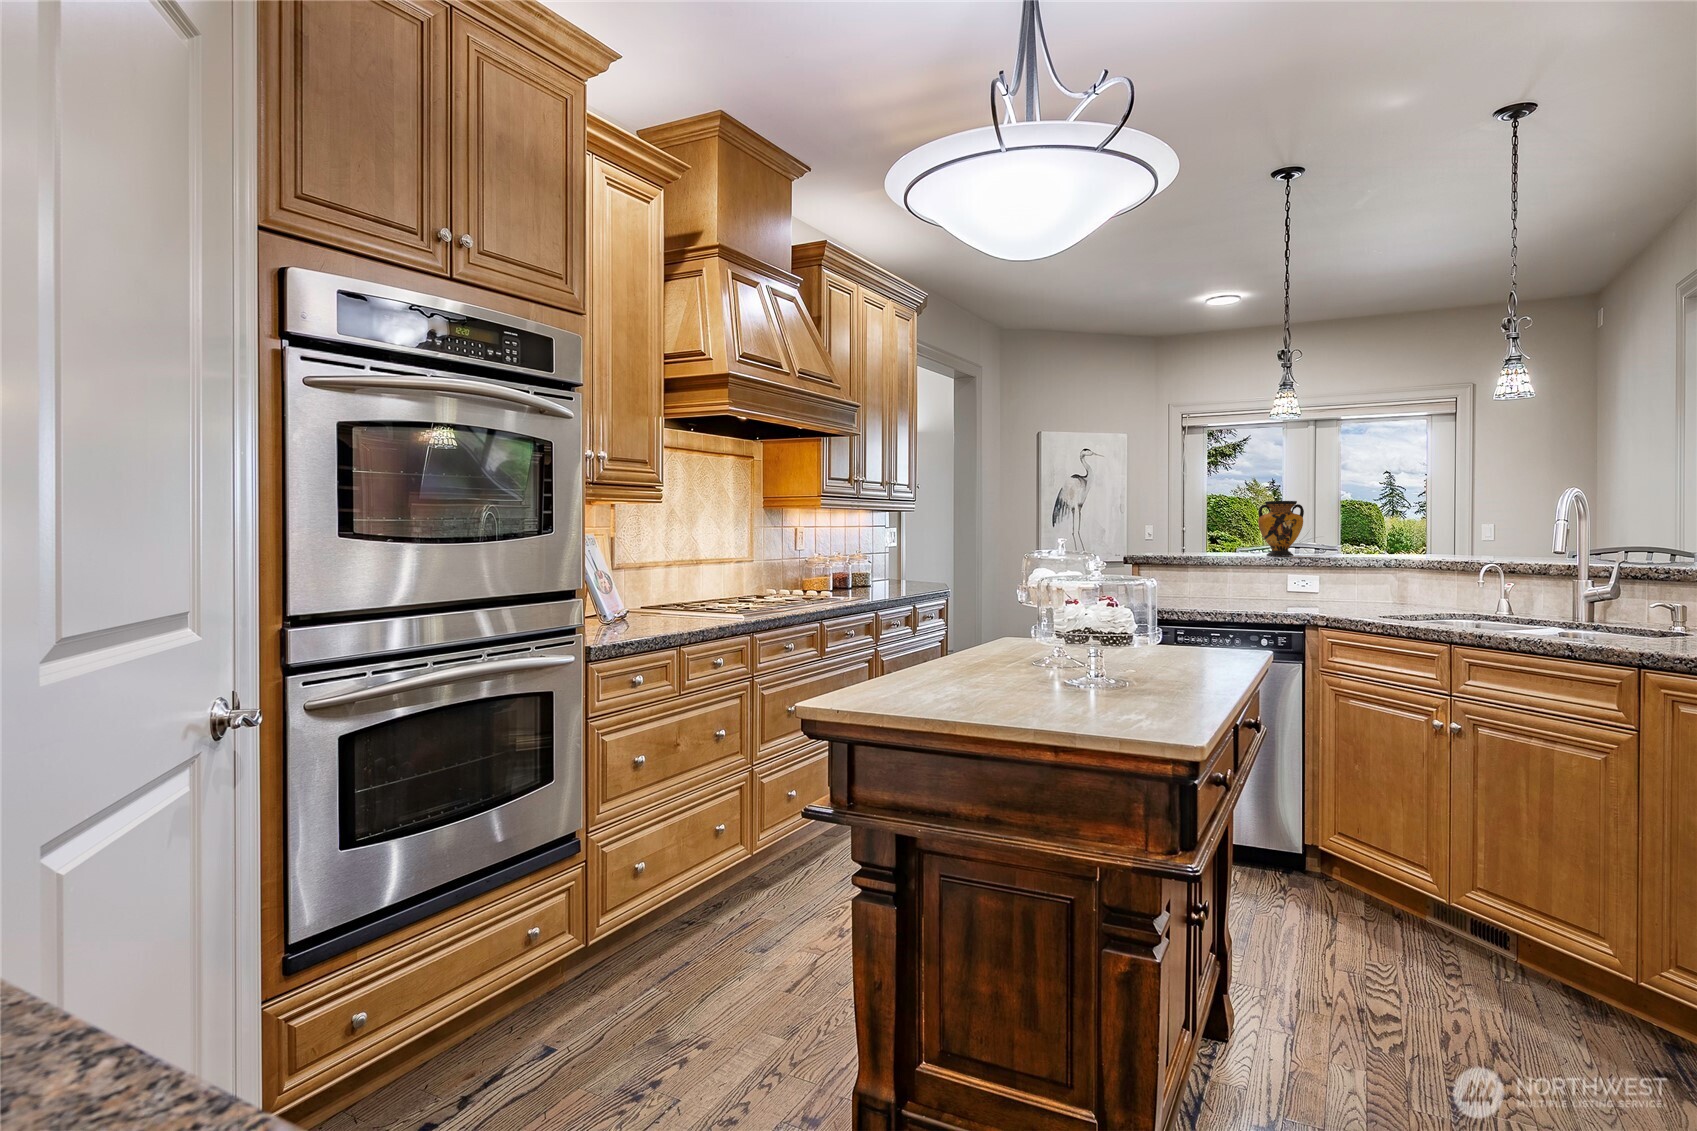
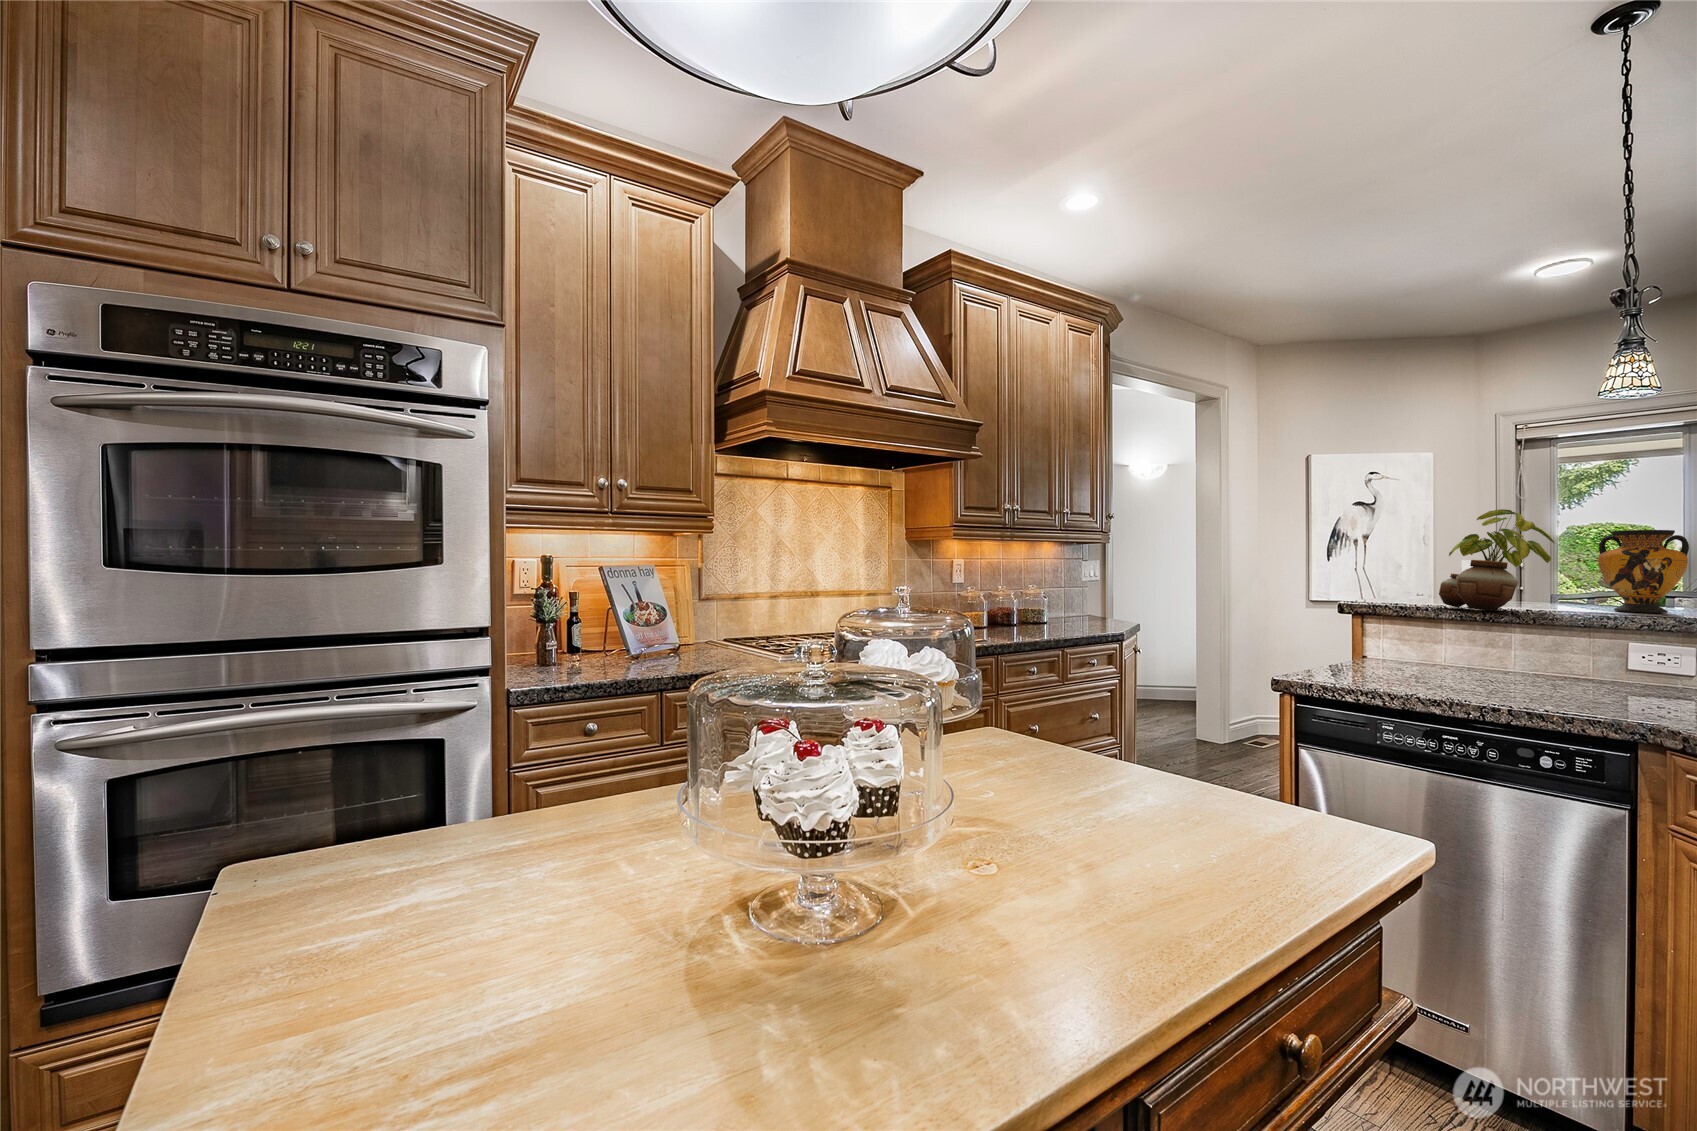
potted plant: none [1175,486,1244,557] -> present [1439,509,1554,611]

